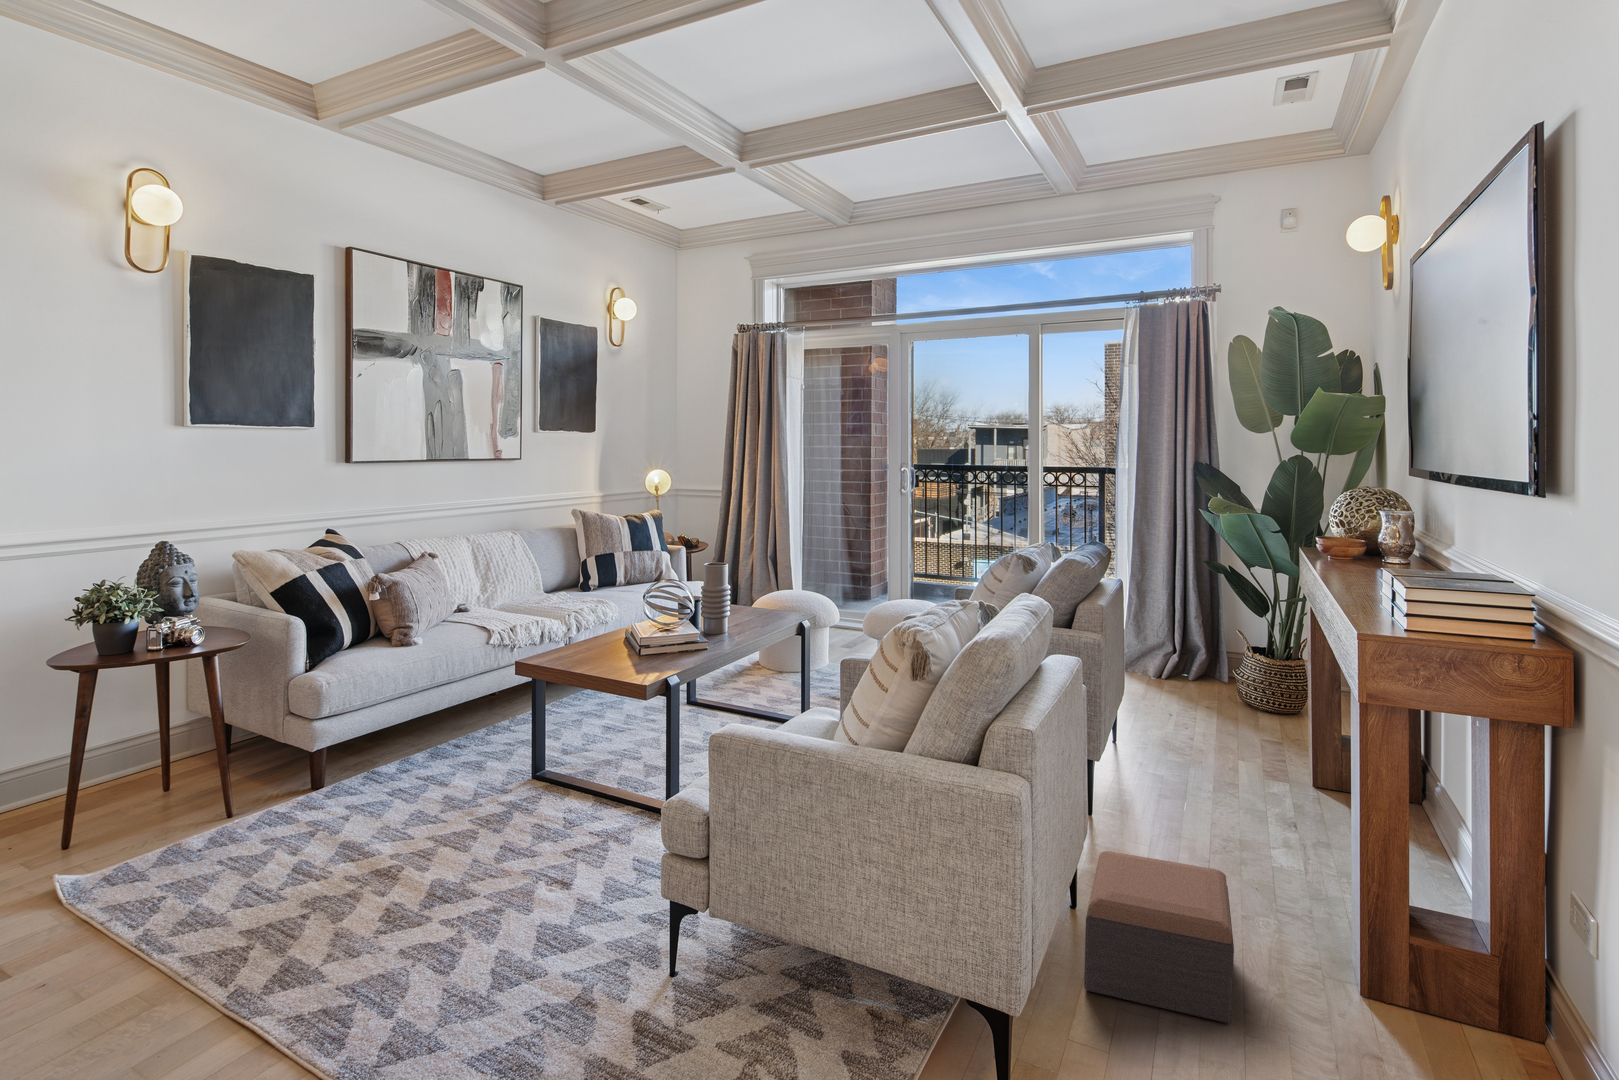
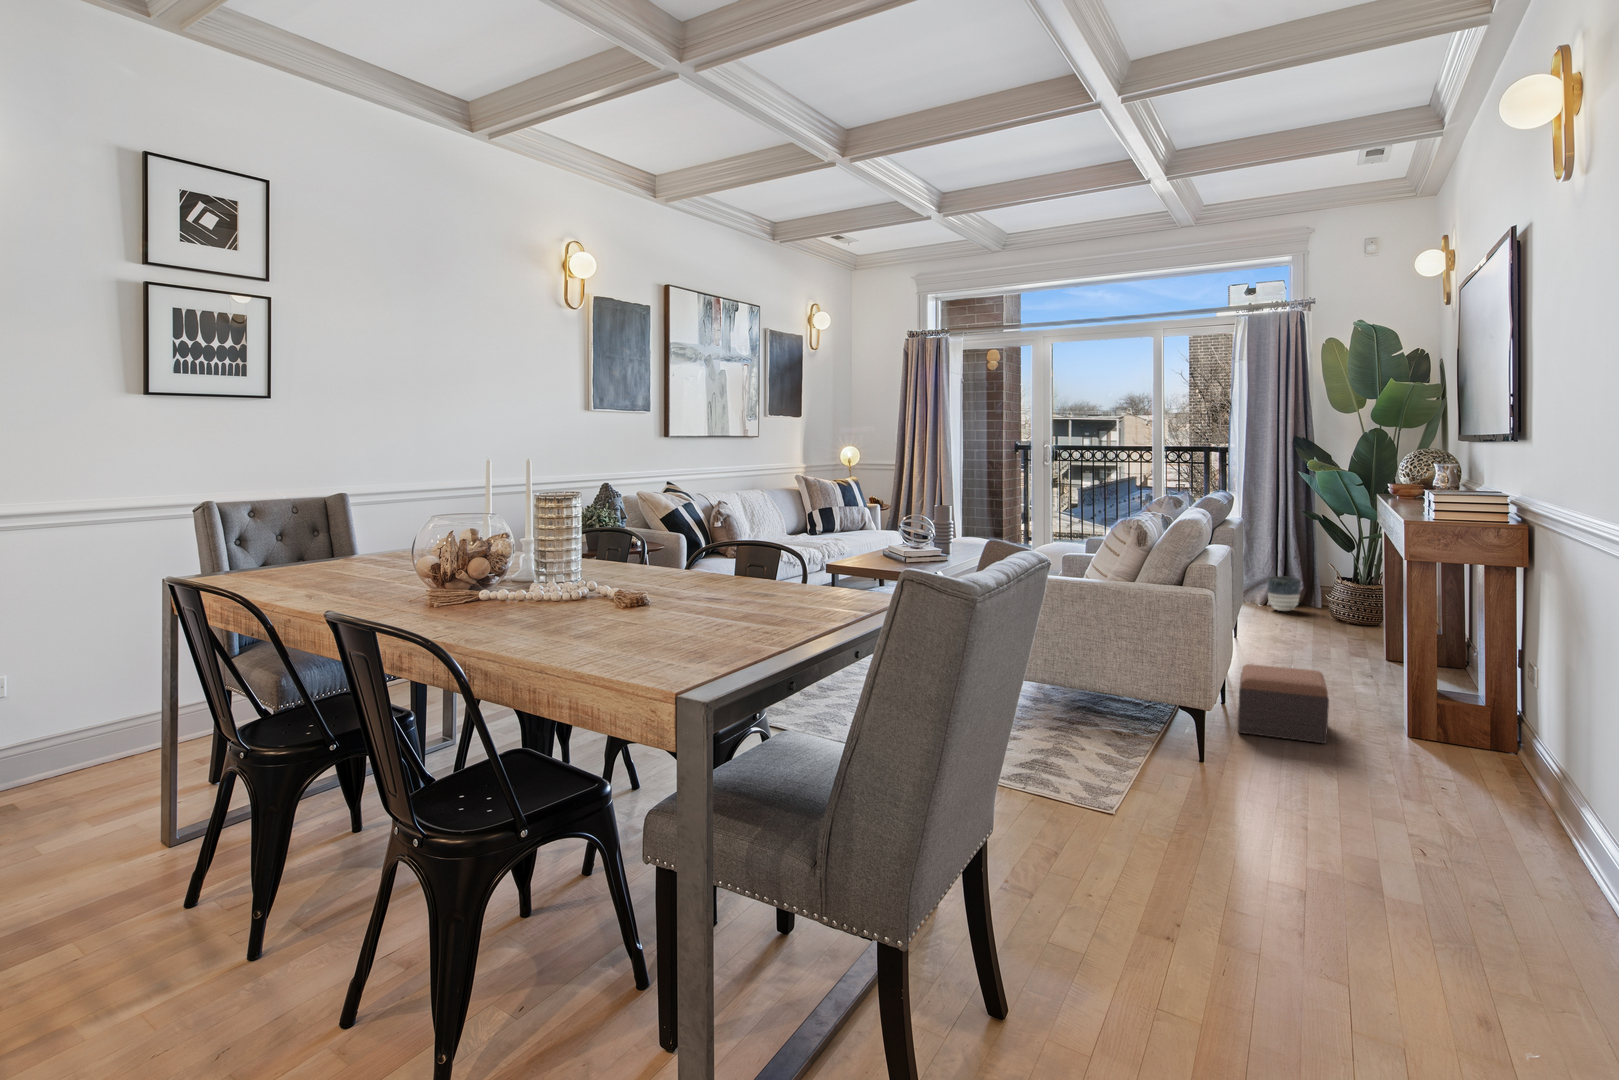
planter: none [1163,642,1204,688] -> present [1267,576,1301,611]

